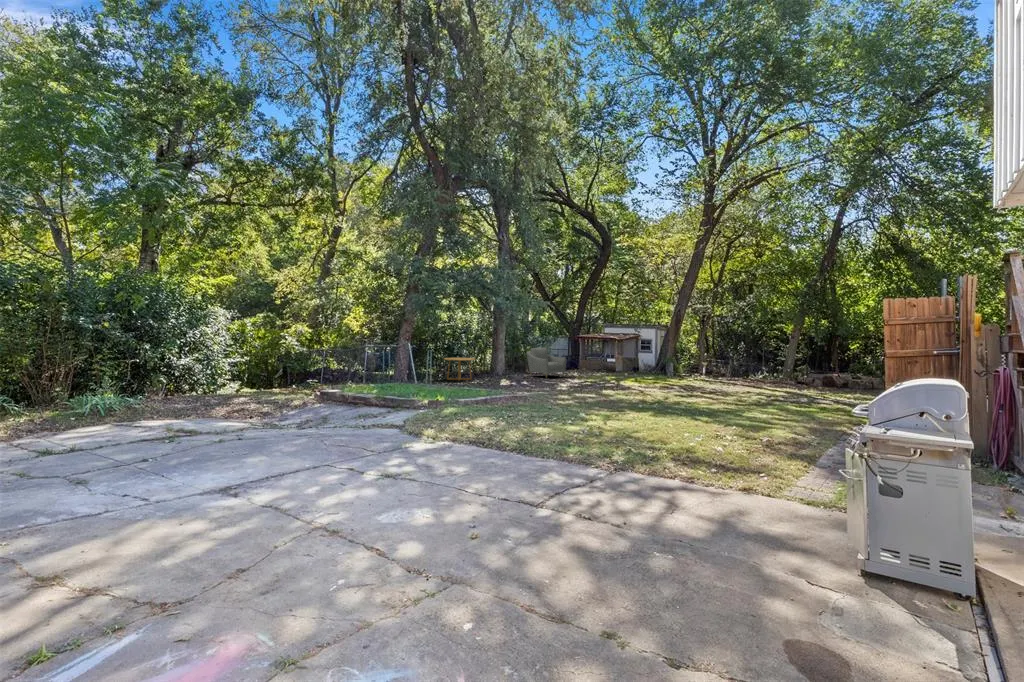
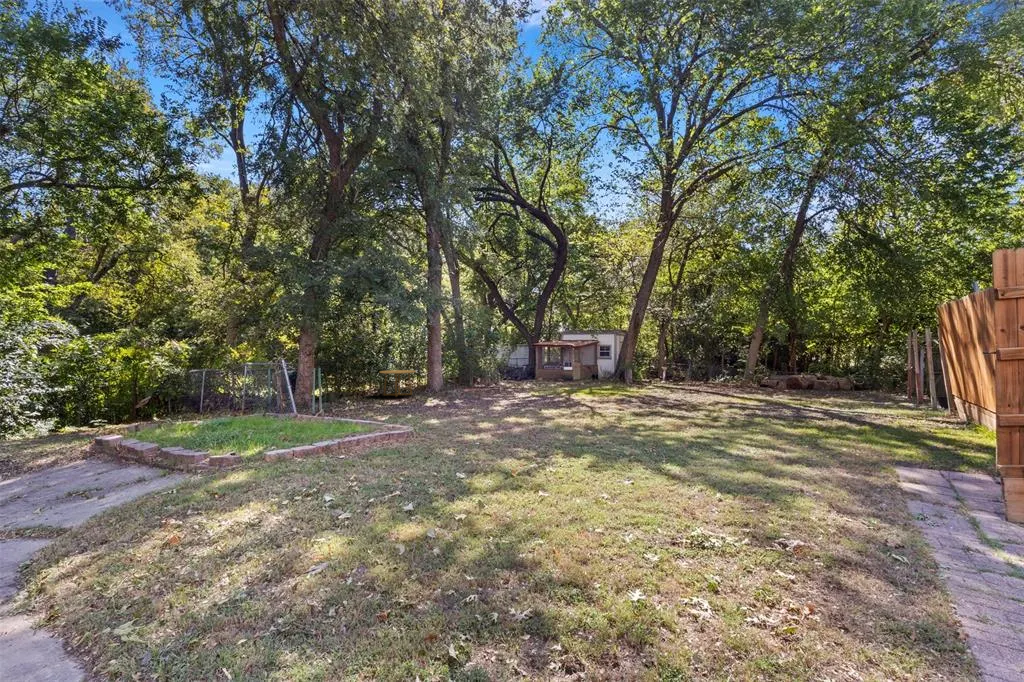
chair: present [527,348,566,378] -> none [476,356,519,391]

